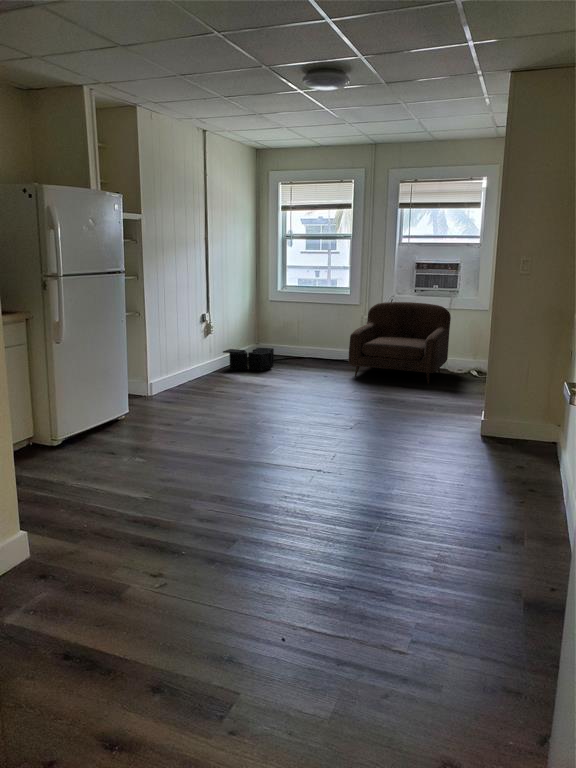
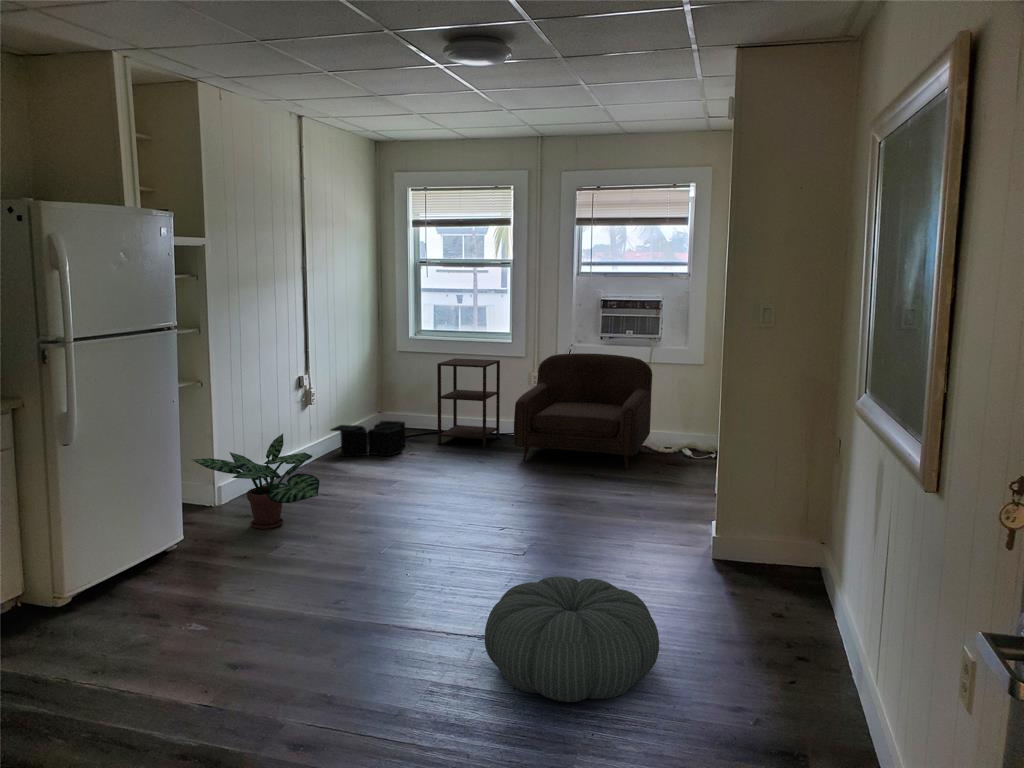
side table: none [296,305,341,367] -> present [437,358,500,447]
potted plant: none [133,346,216,409] -> present [193,434,320,529]
pouf: none [319,433,433,505] -> present [485,577,659,702]

